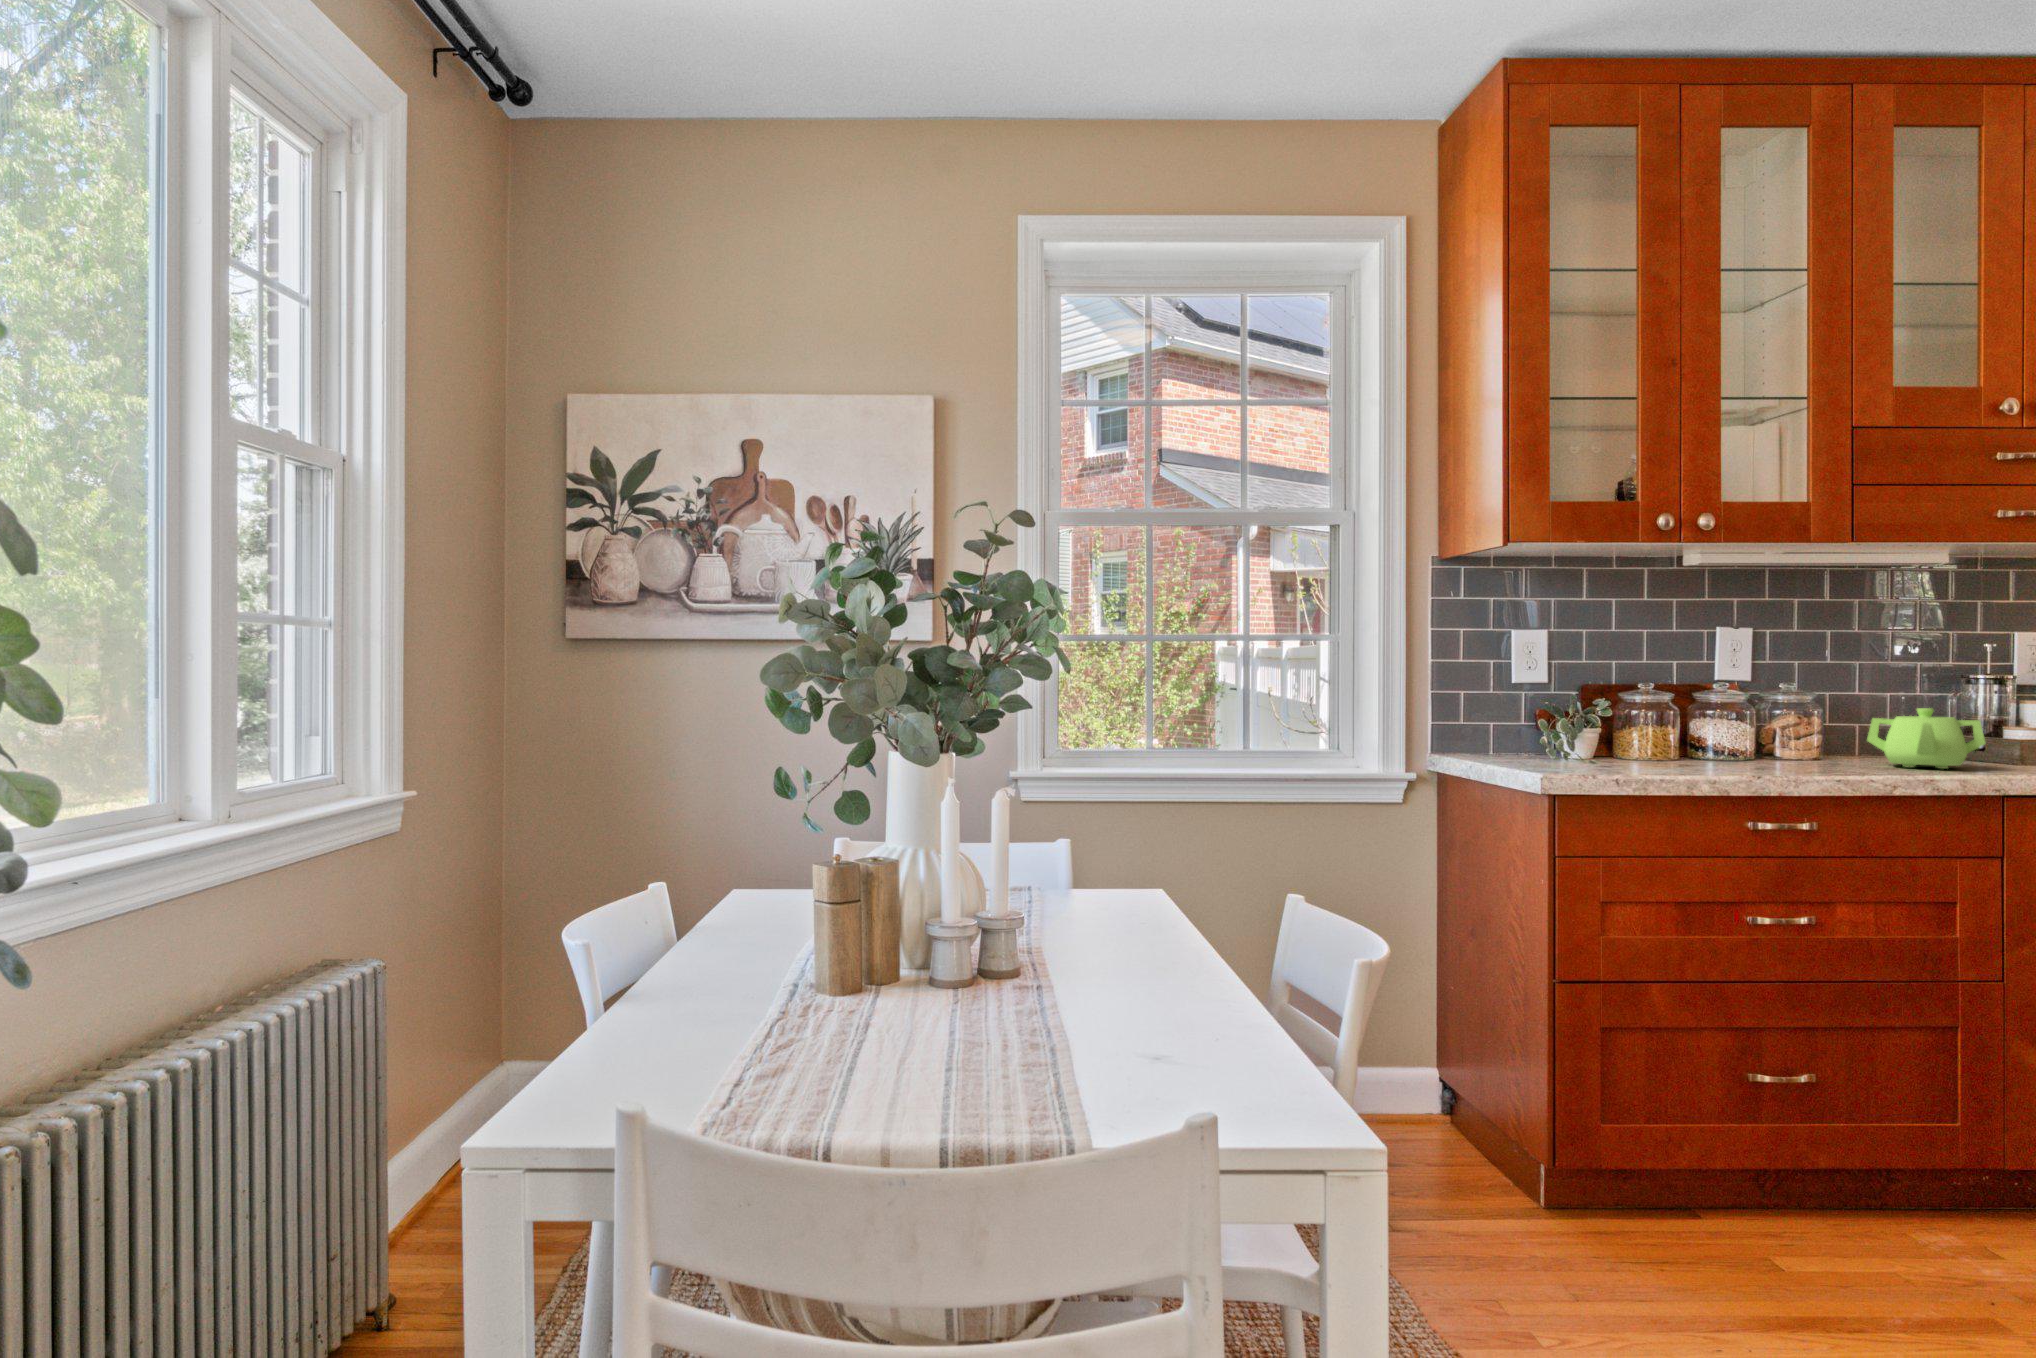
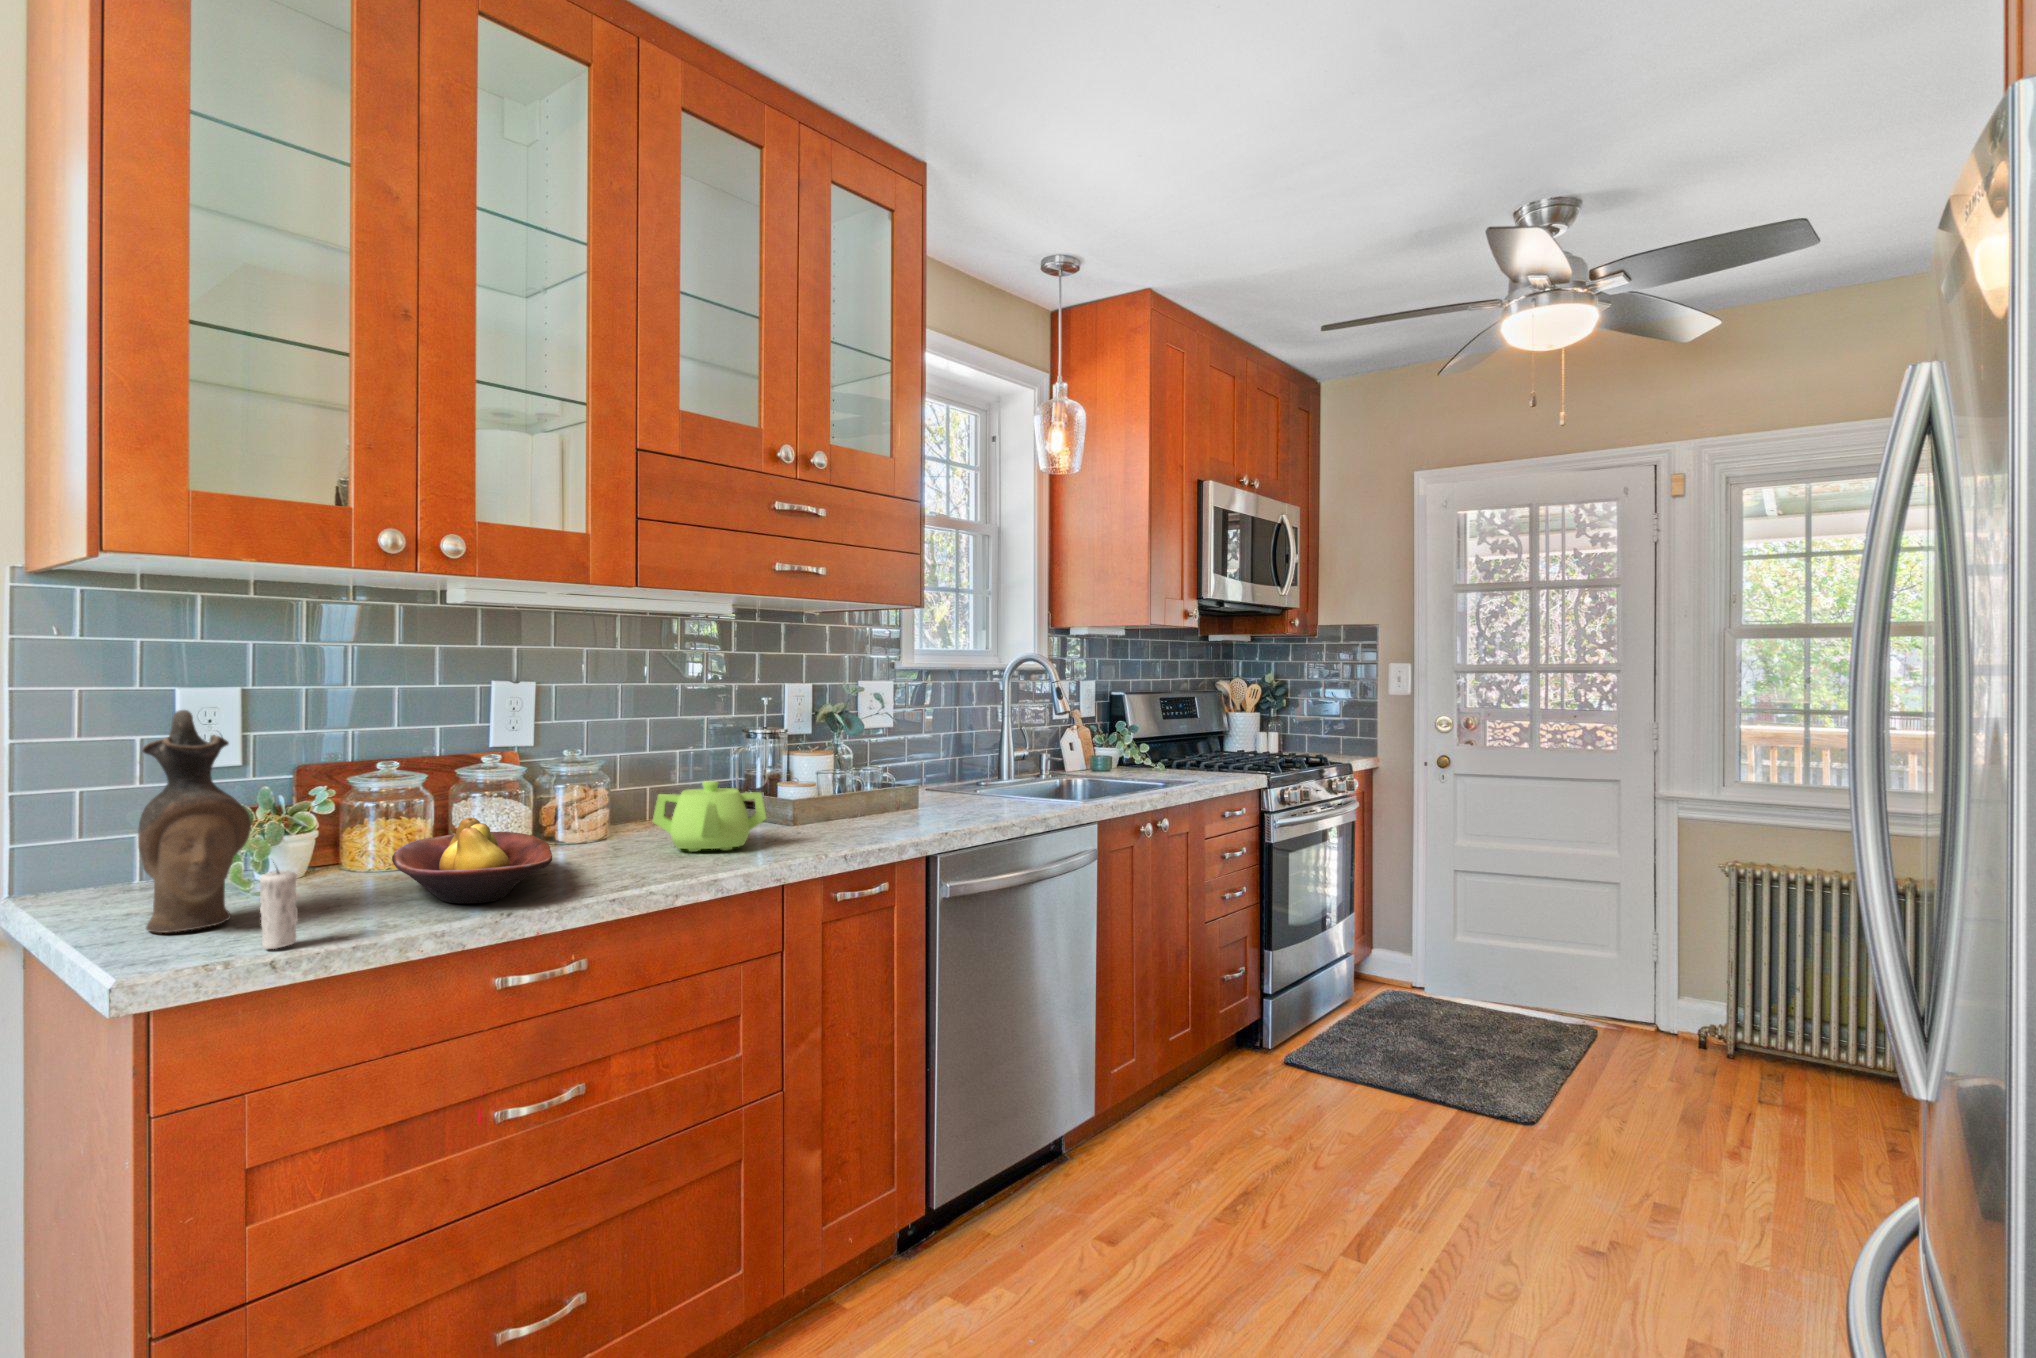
ceramic pitcher: none [1524,635,1586,767] -> present [138,710,251,933]
candle: none [1602,720,1624,777] -> present [260,862,298,949]
fruit bowl: none [1663,720,1787,773] -> present [392,818,552,904]

